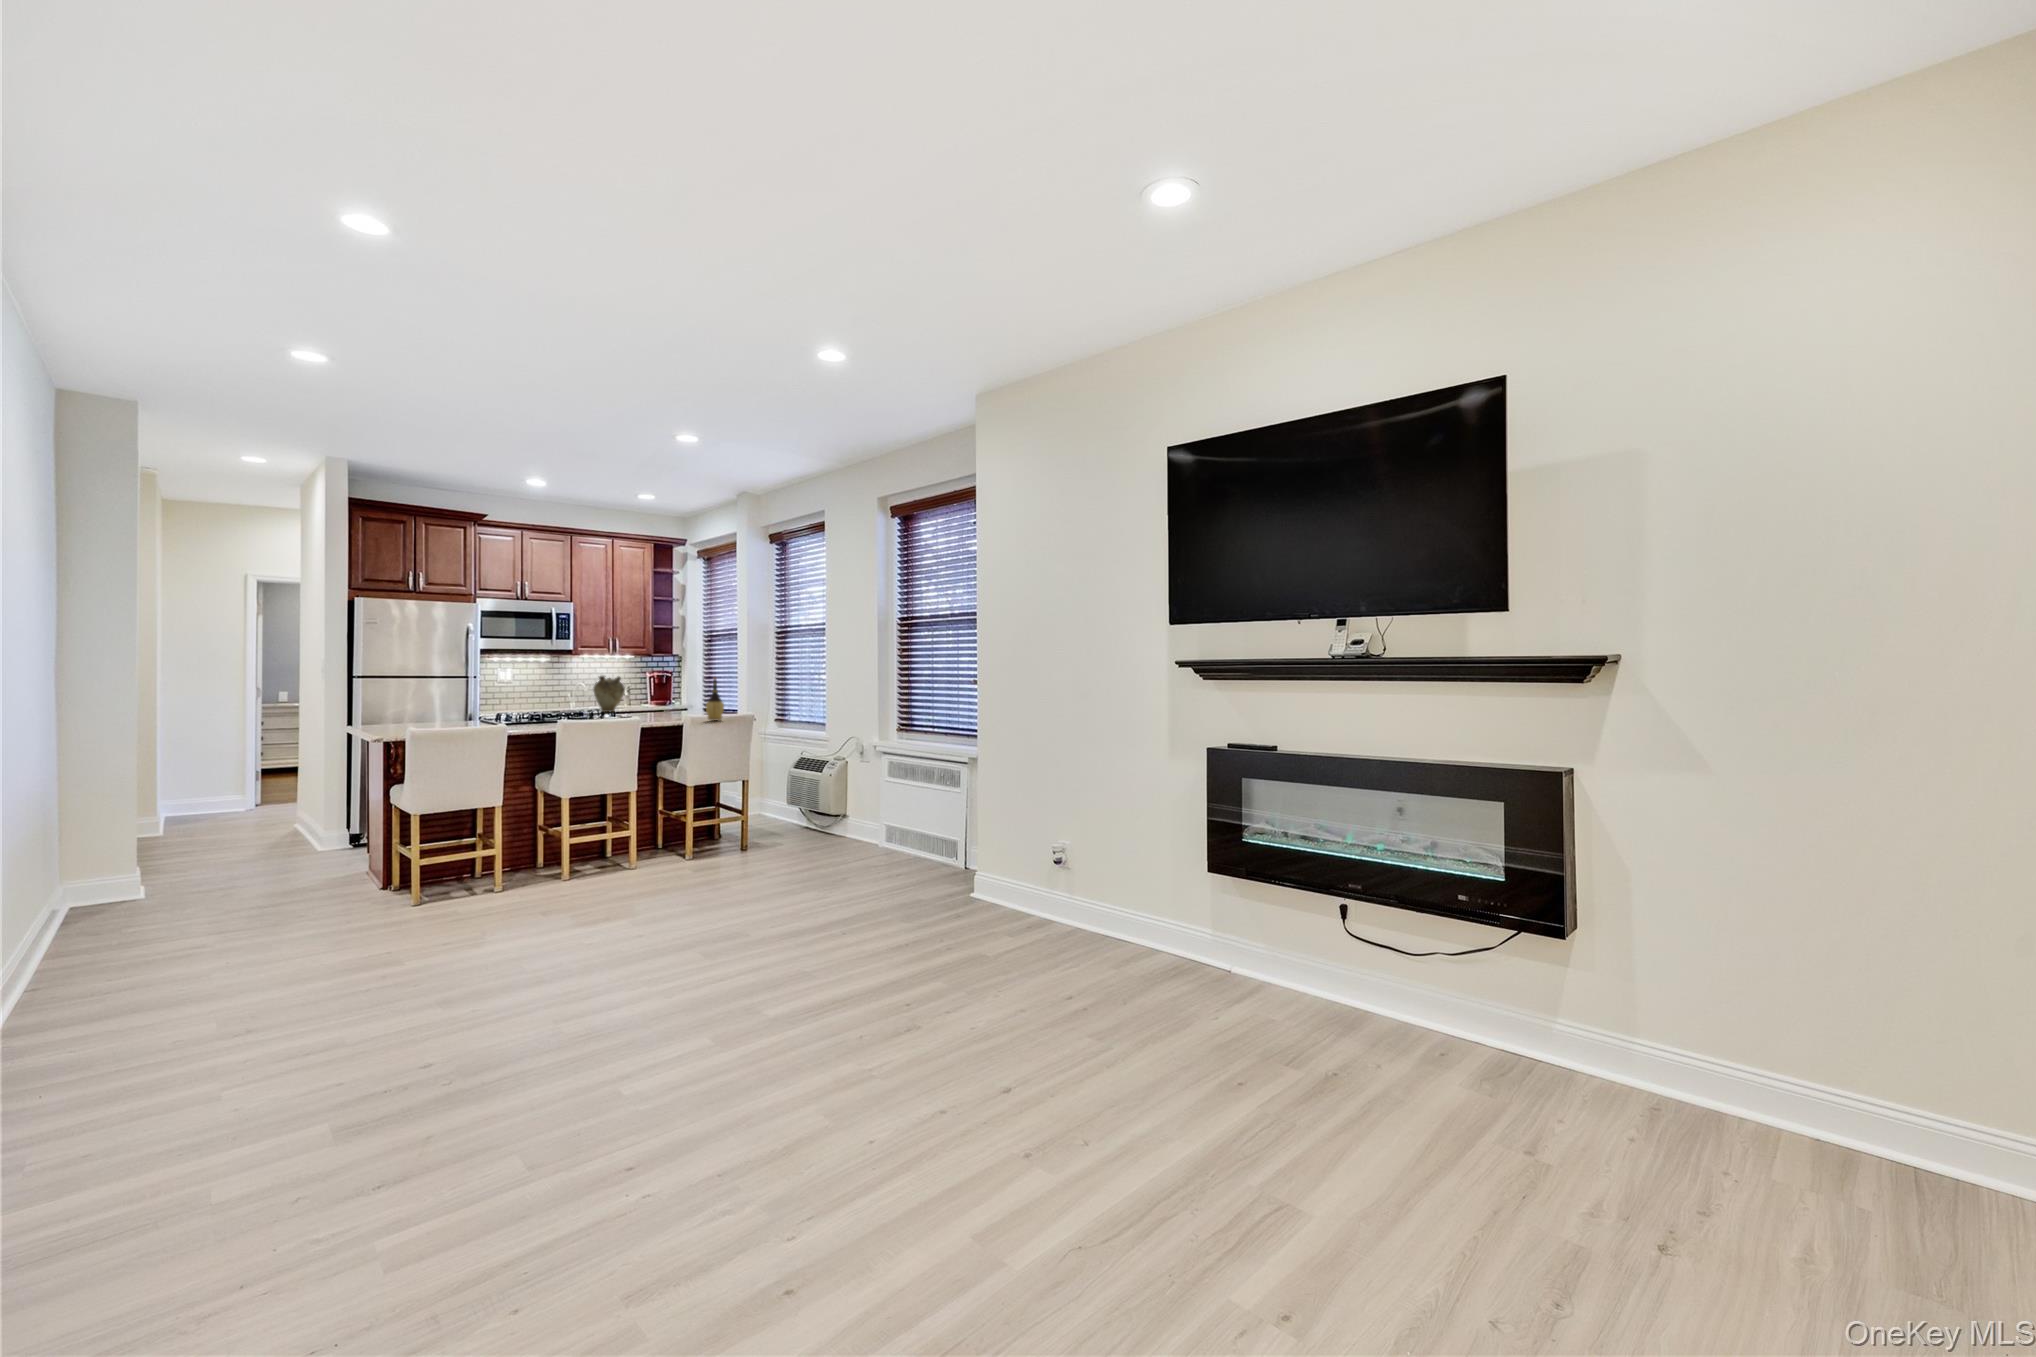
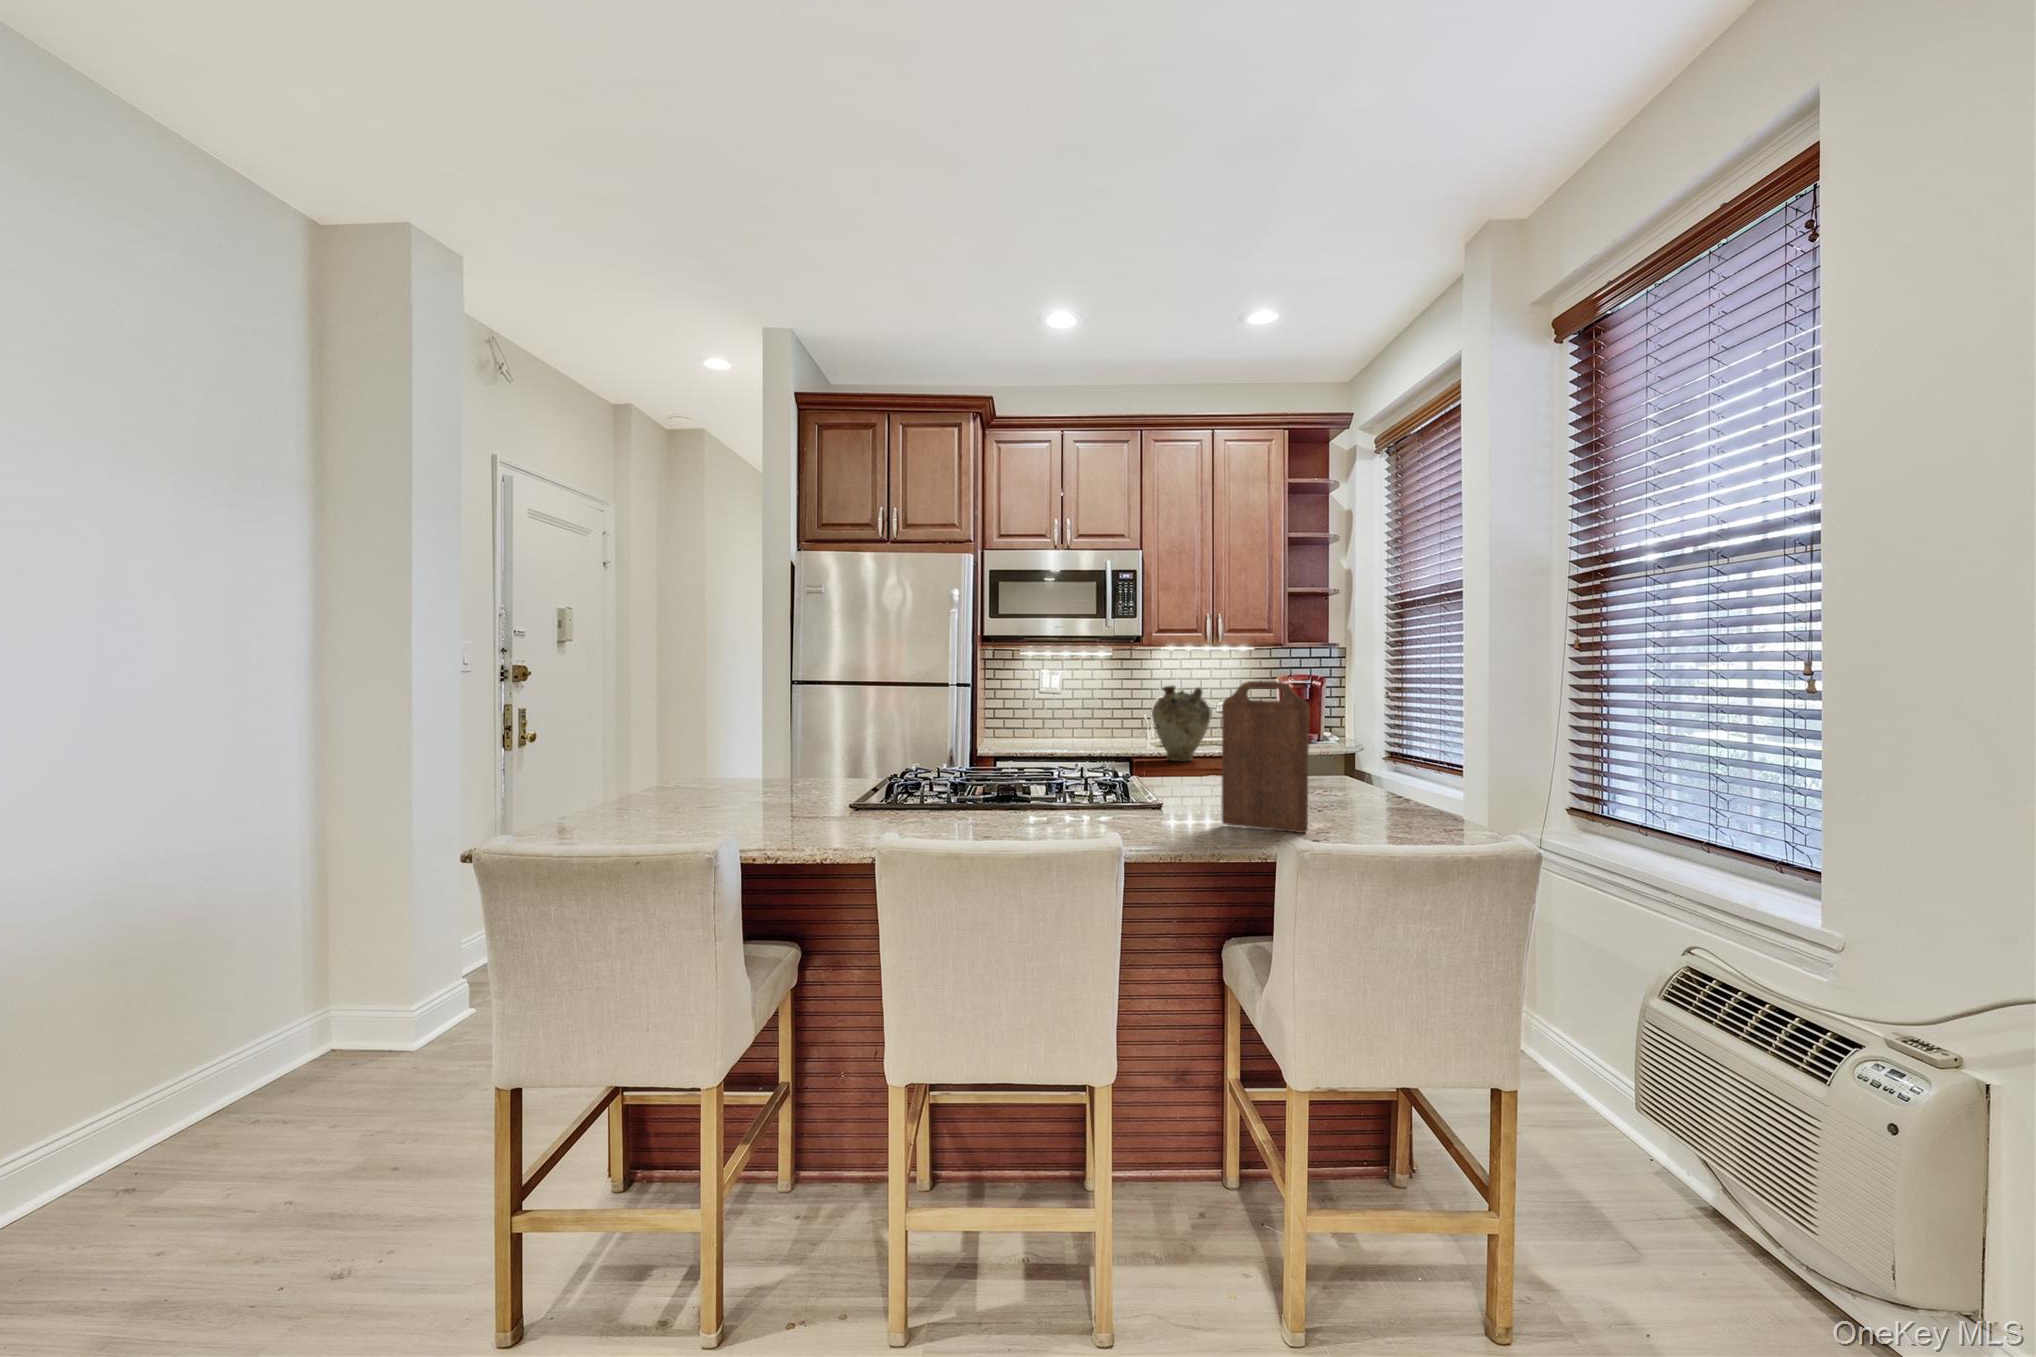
cutting board: none [657,670,689,721] -> present [1222,681,1309,833]
wine bottle: present [706,678,724,720] -> none [1355,706,1418,852]

